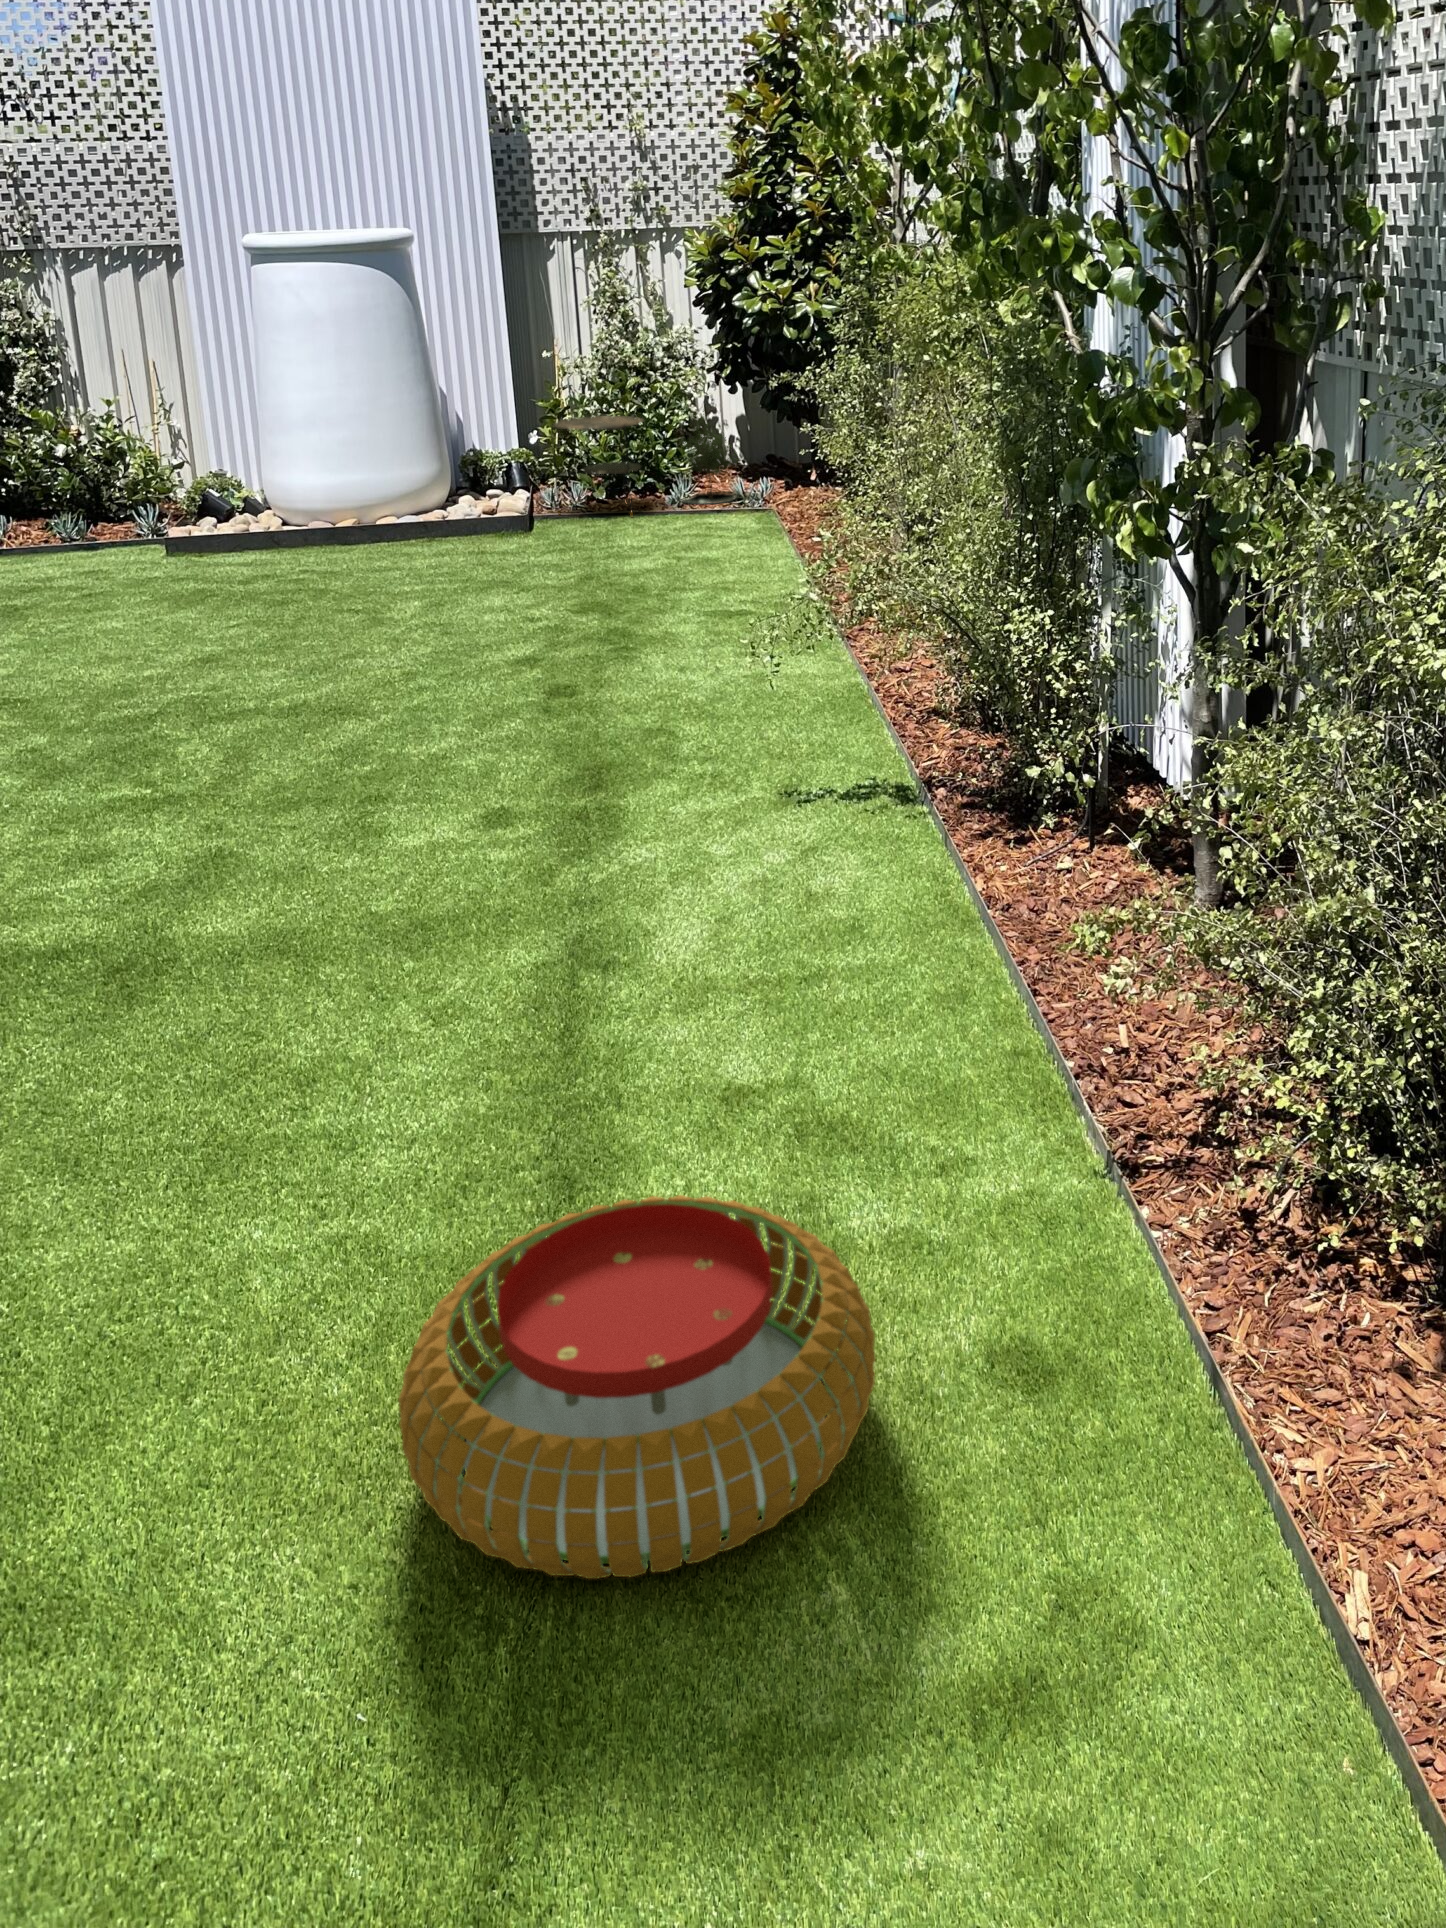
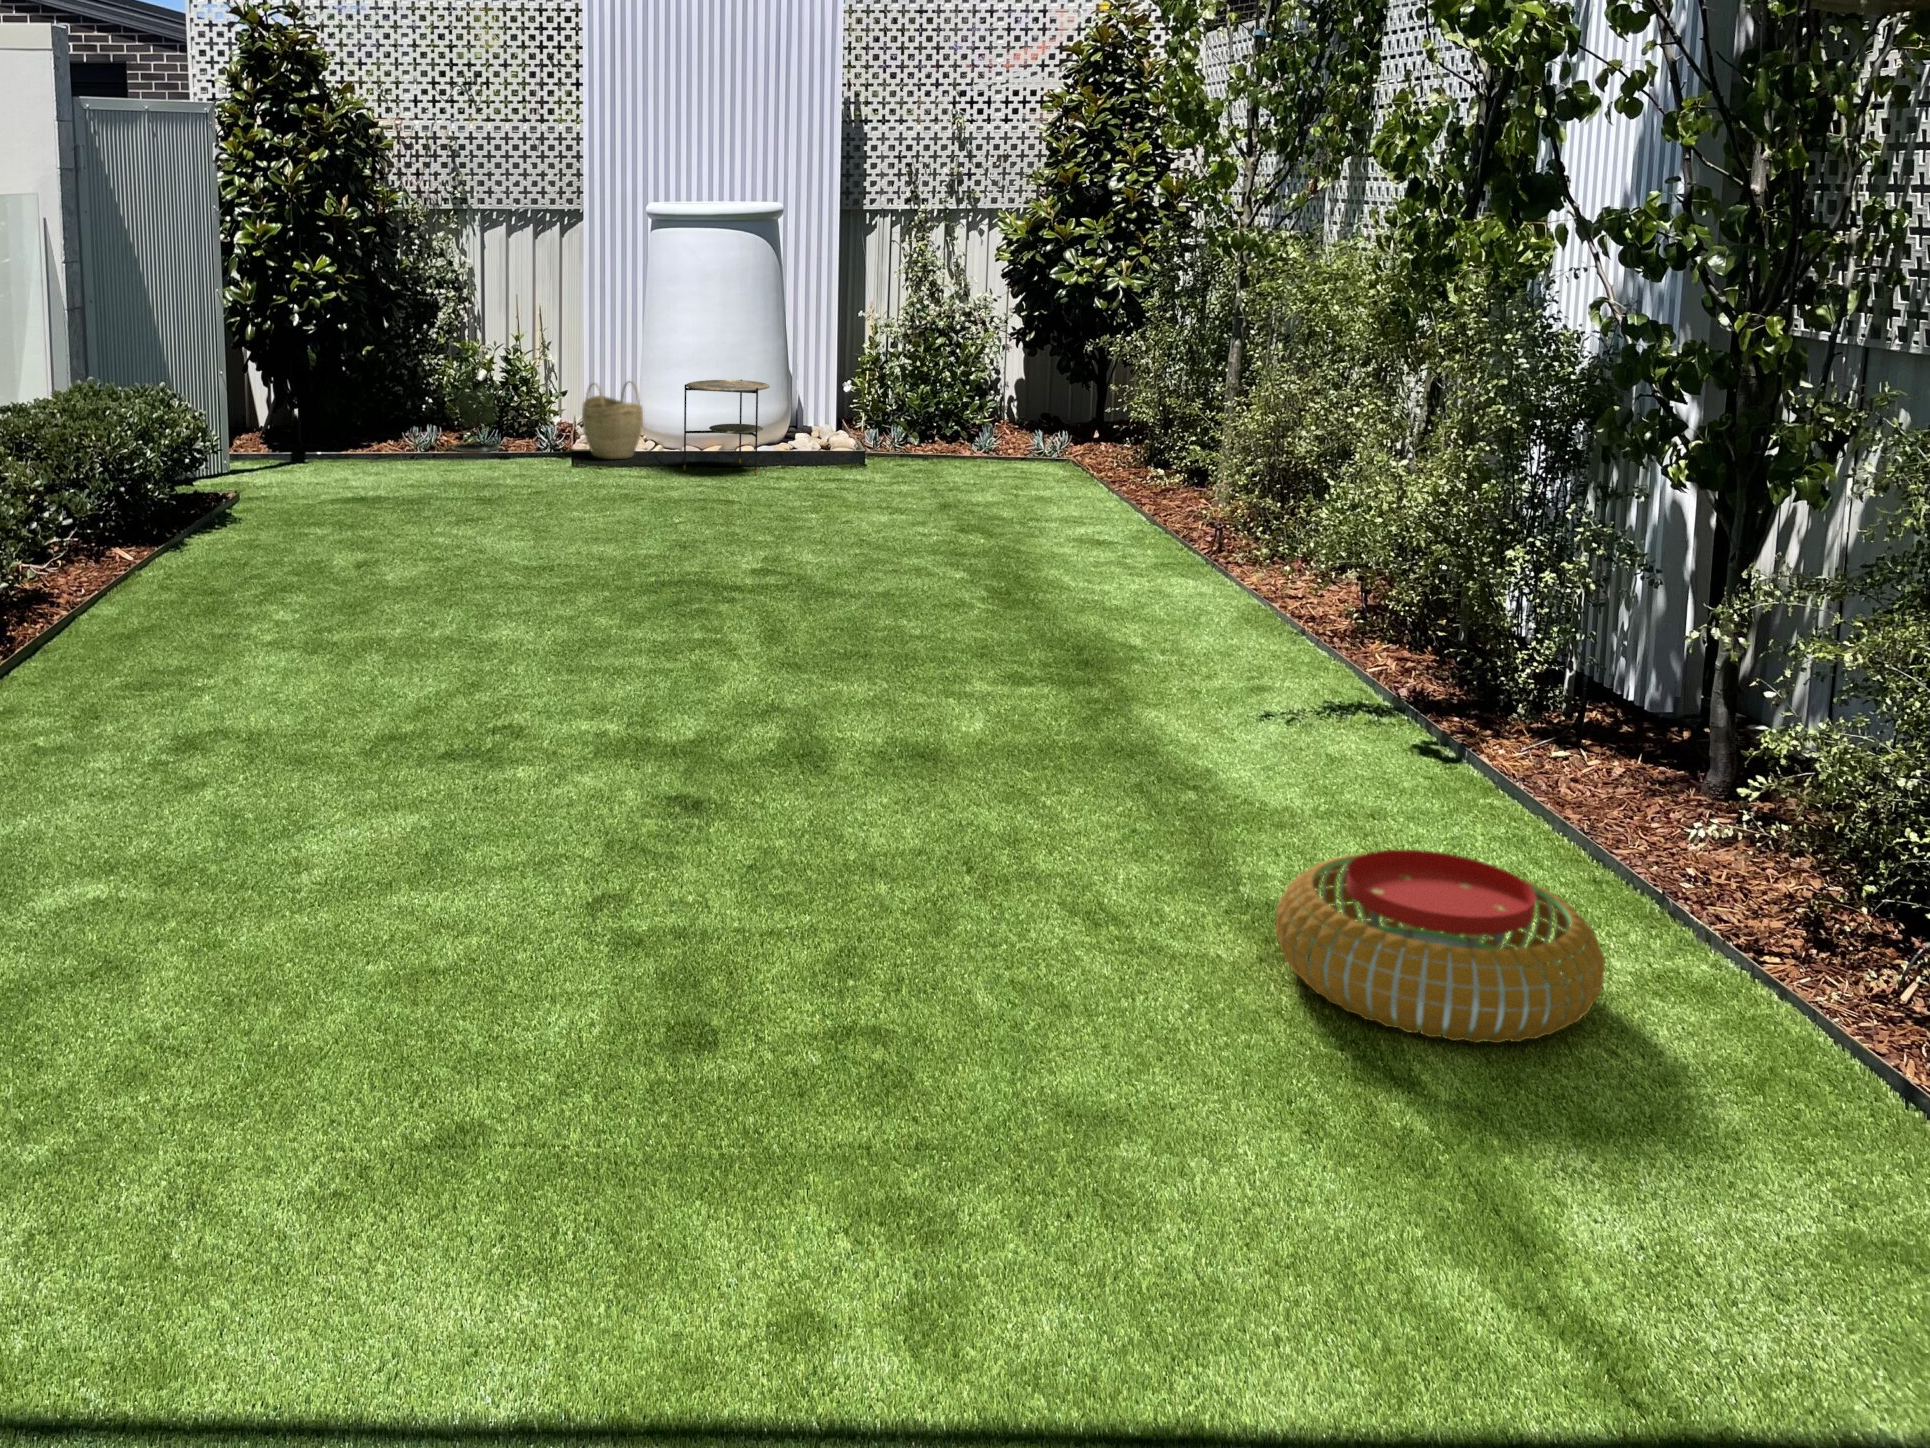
potted tree: present [681,410,740,504] -> present [451,366,499,452]
side table: present [550,415,643,515] -> present [684,380,770,475]
woven basket: none [192,449,267,545] -> present [582,381,643,459]

